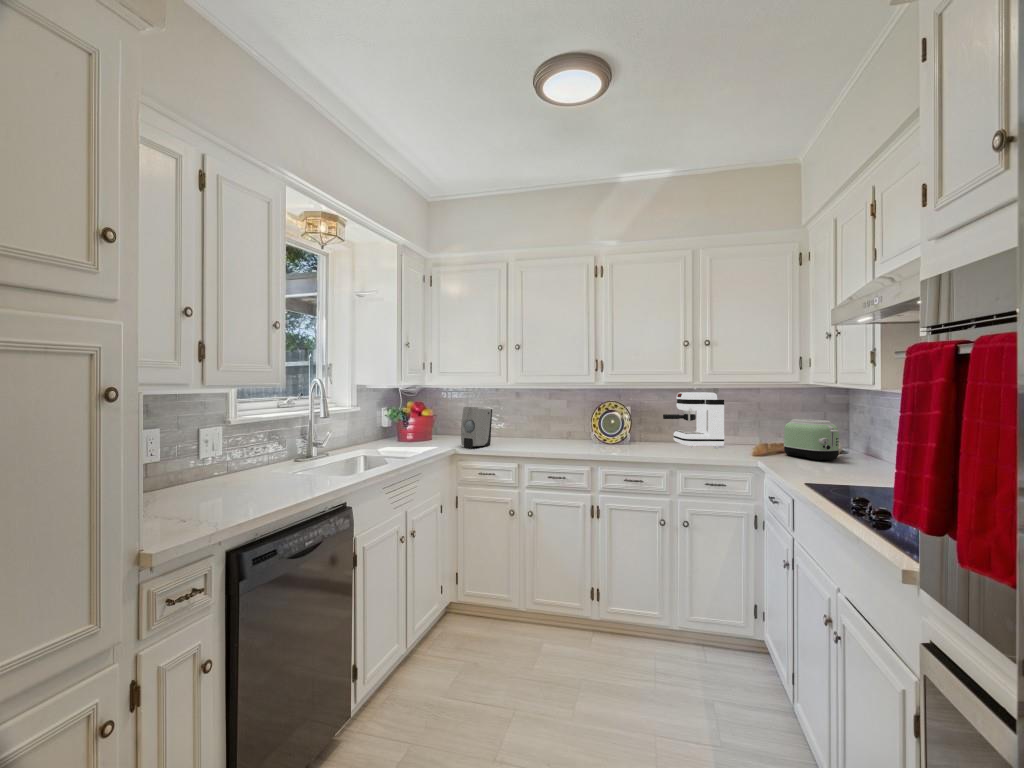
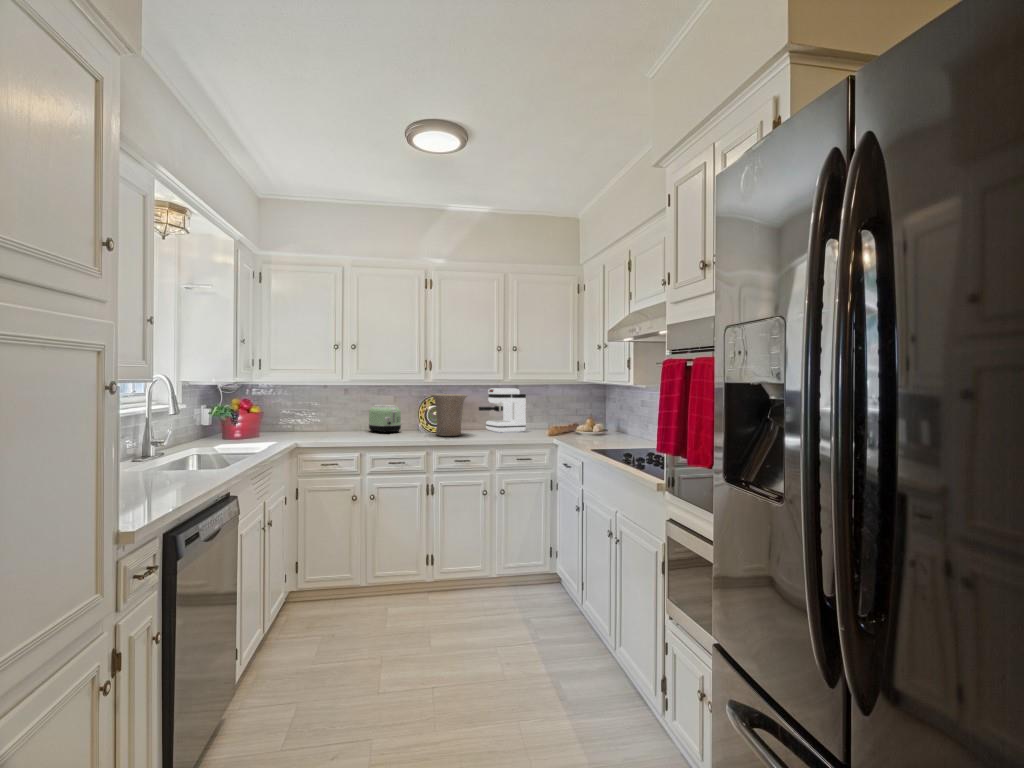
vase: none [601,399,645,449] -> present [431,394,468,436]
soap dispenser: present [461,407,492,448] -> none [301,403,330,442]
toaster: present [783,419,840,461] -> present [369,405,401,433]

